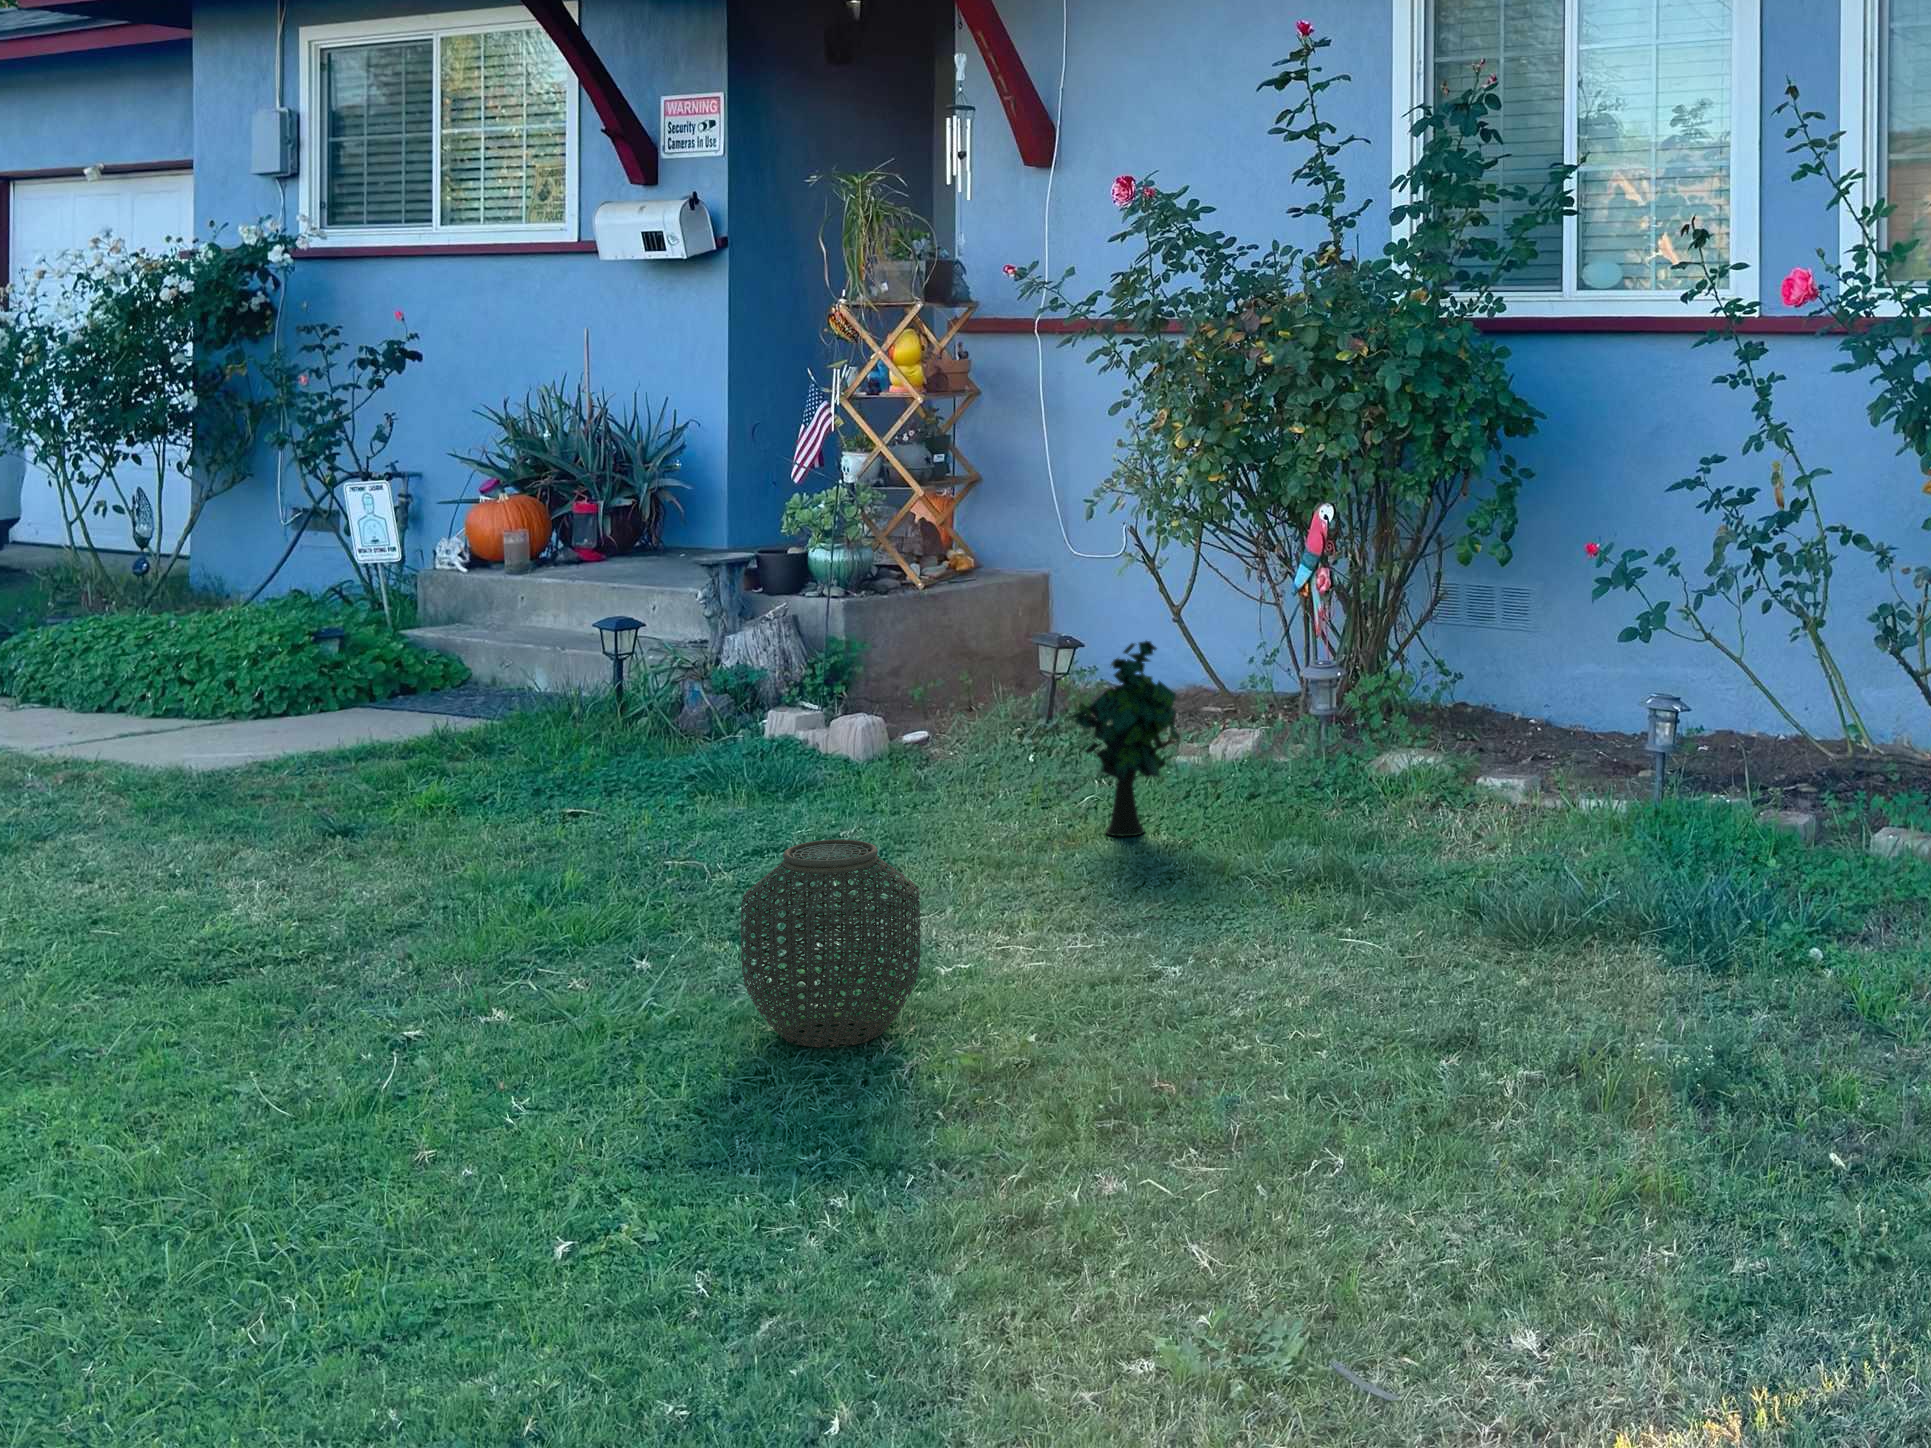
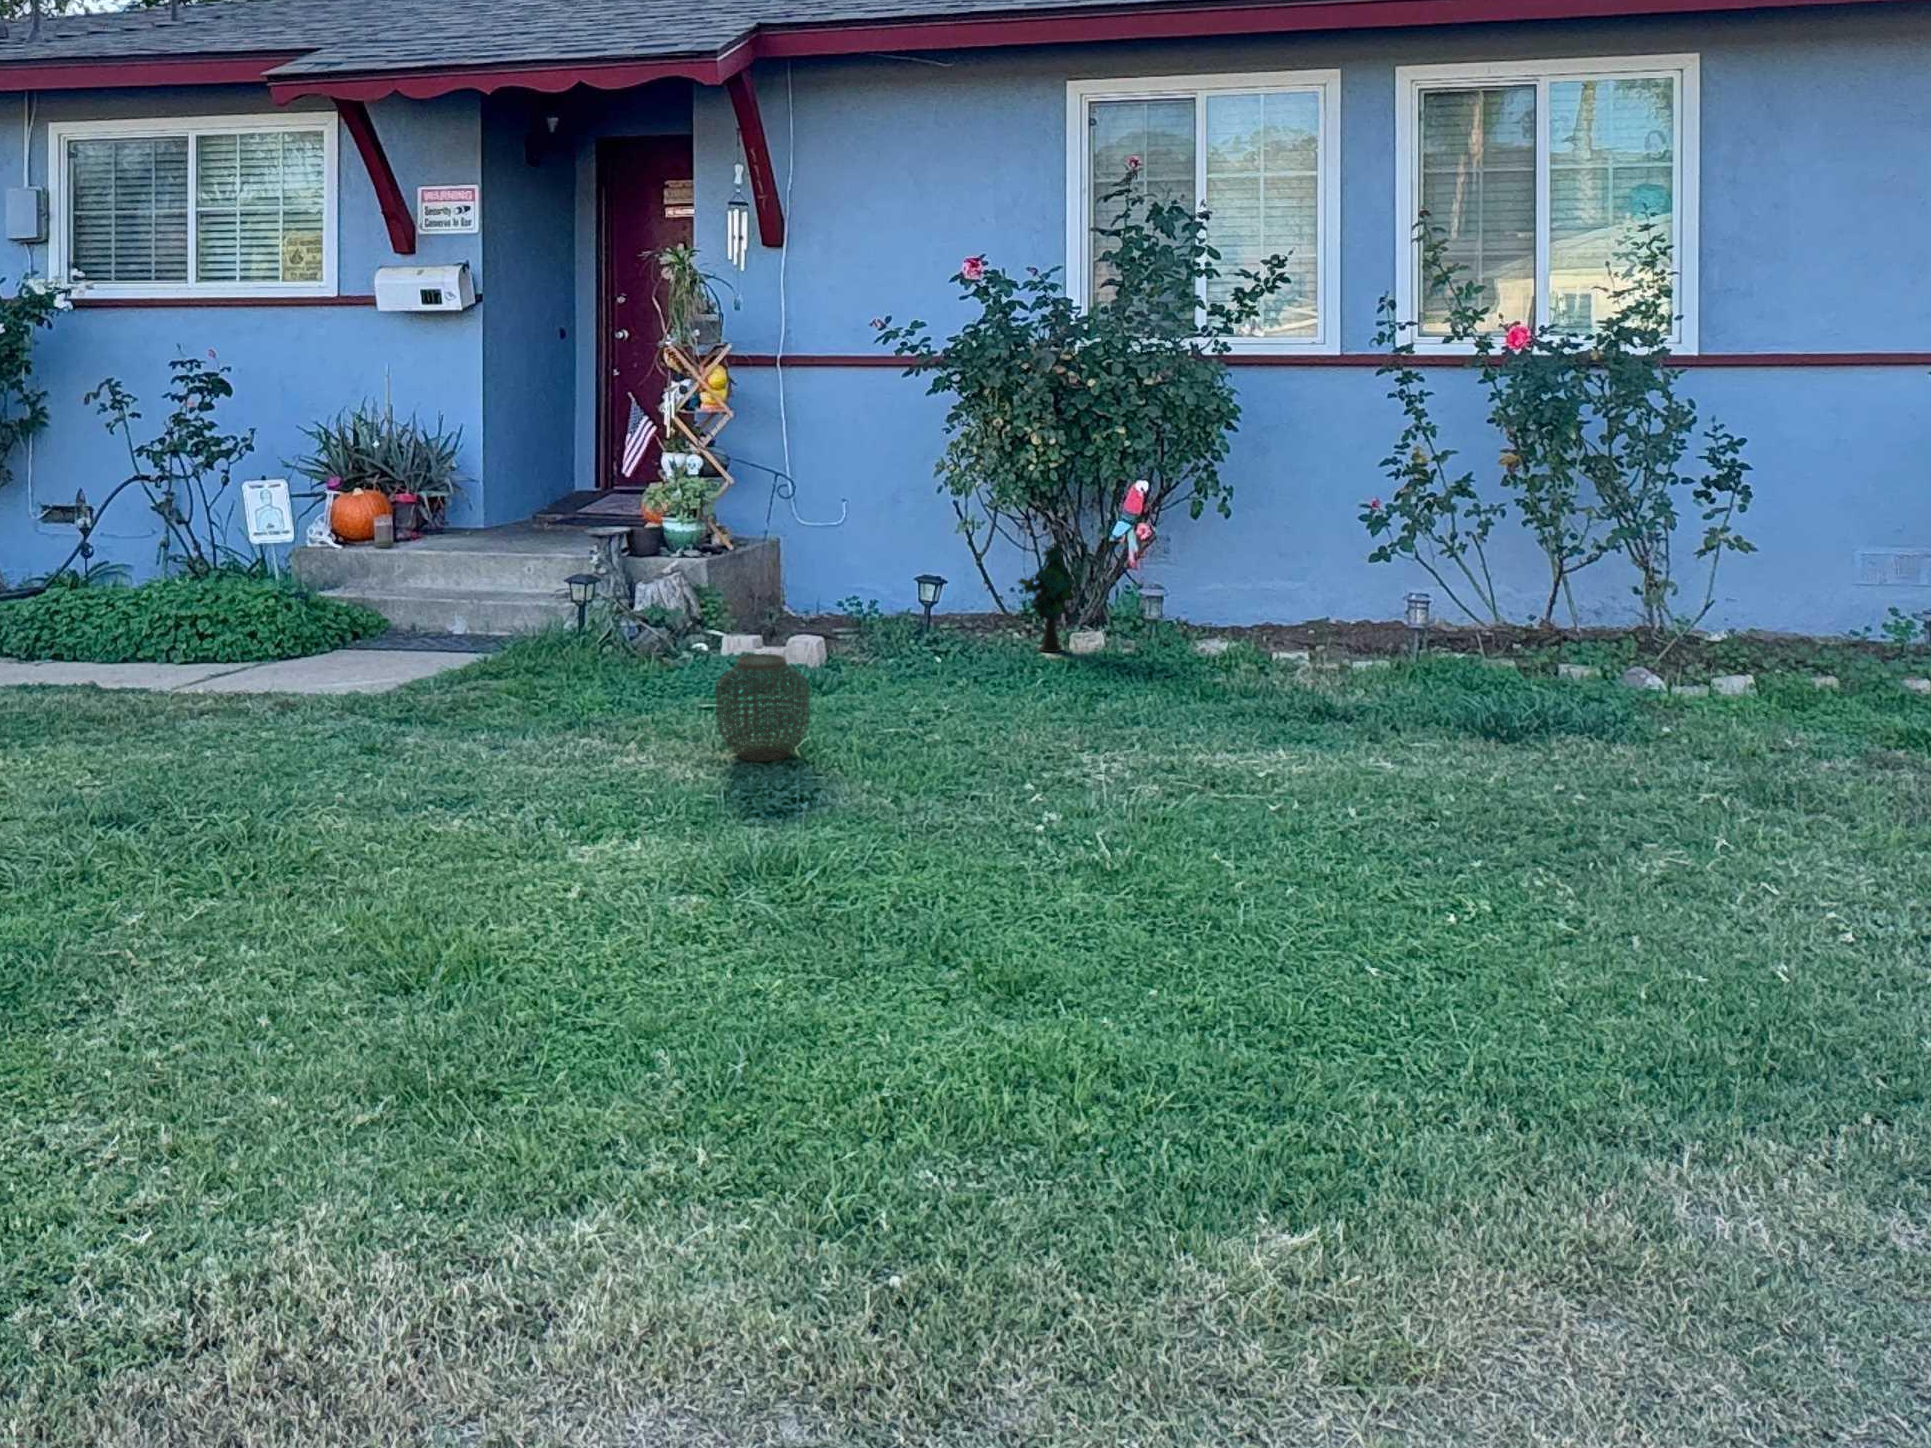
woven basket: present [741,840,920,1048] -> present [715,654,810,762]

